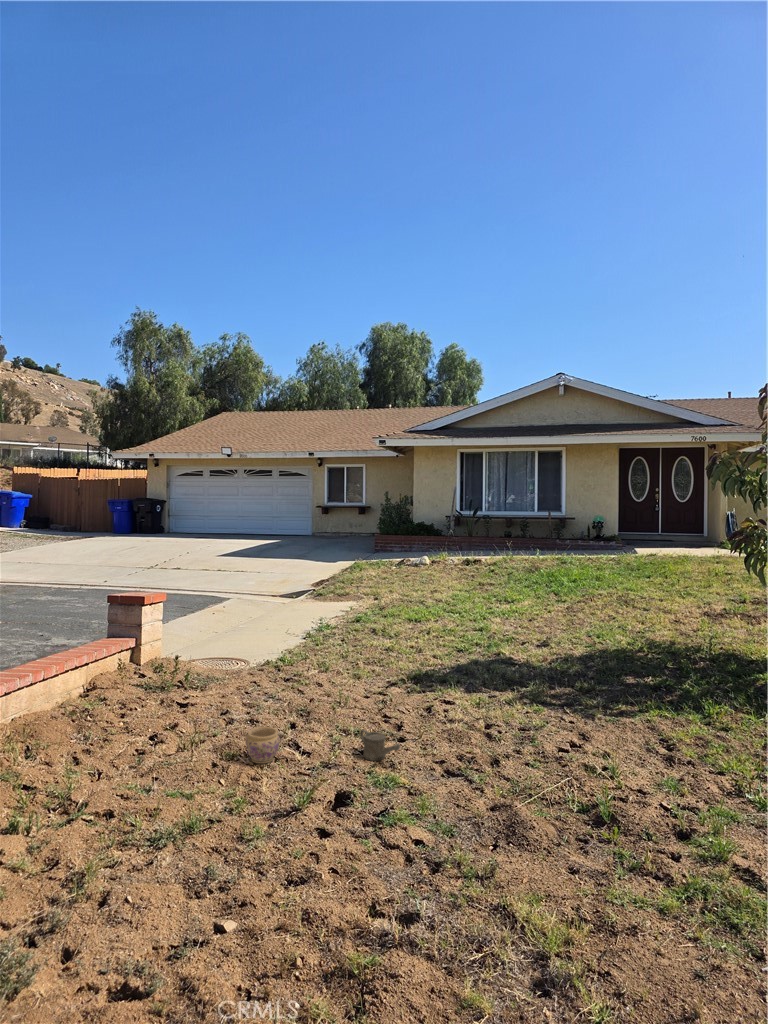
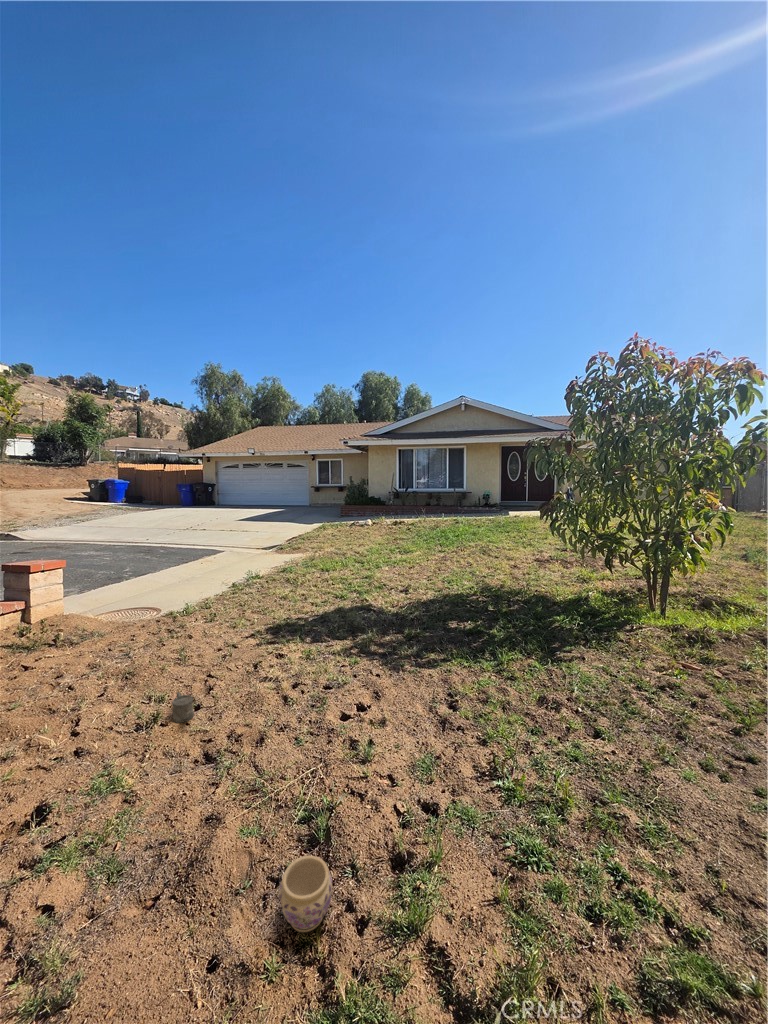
planter: present [246,727,280,764] -> present [279,856,332,933]

